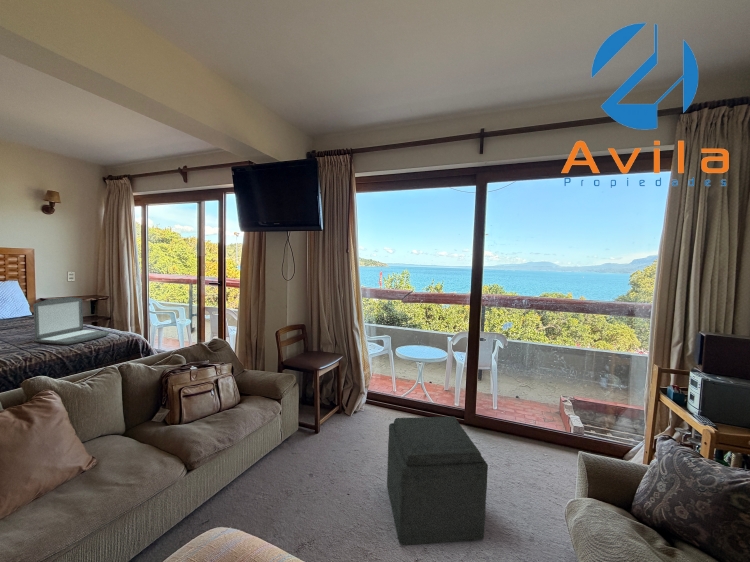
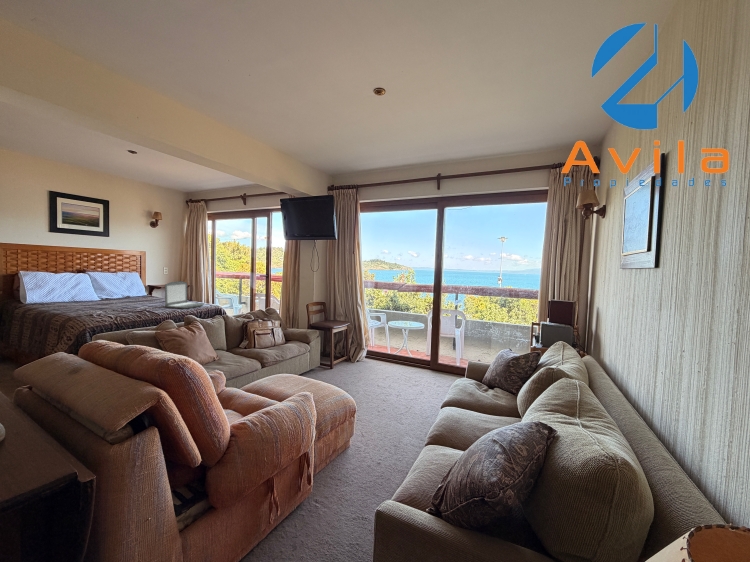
ottoman: present [387,417,488,545] -> none [370,349,420,409]

